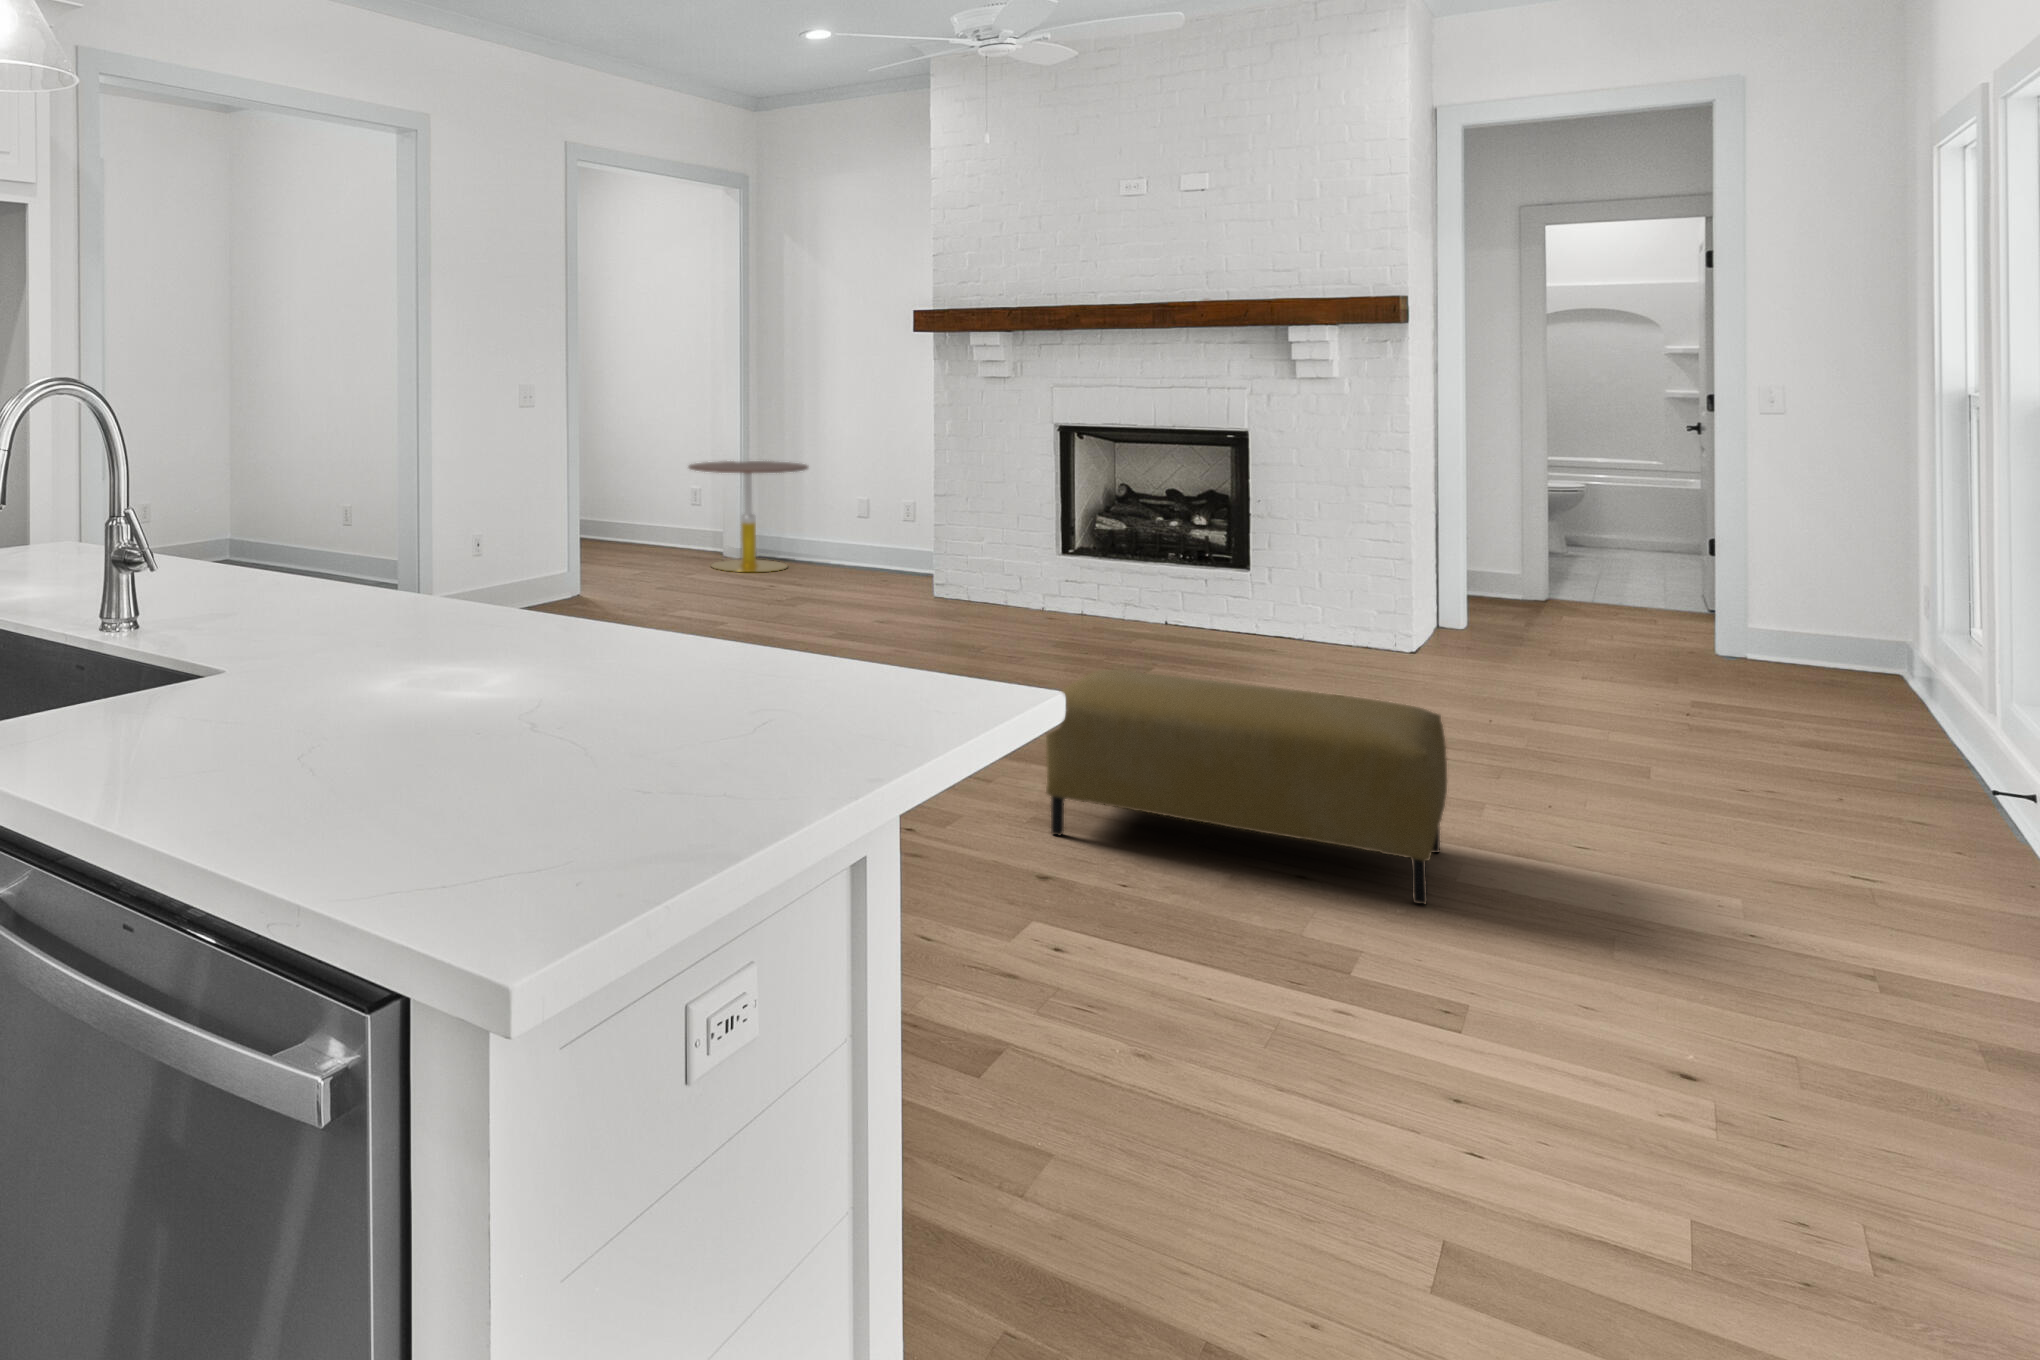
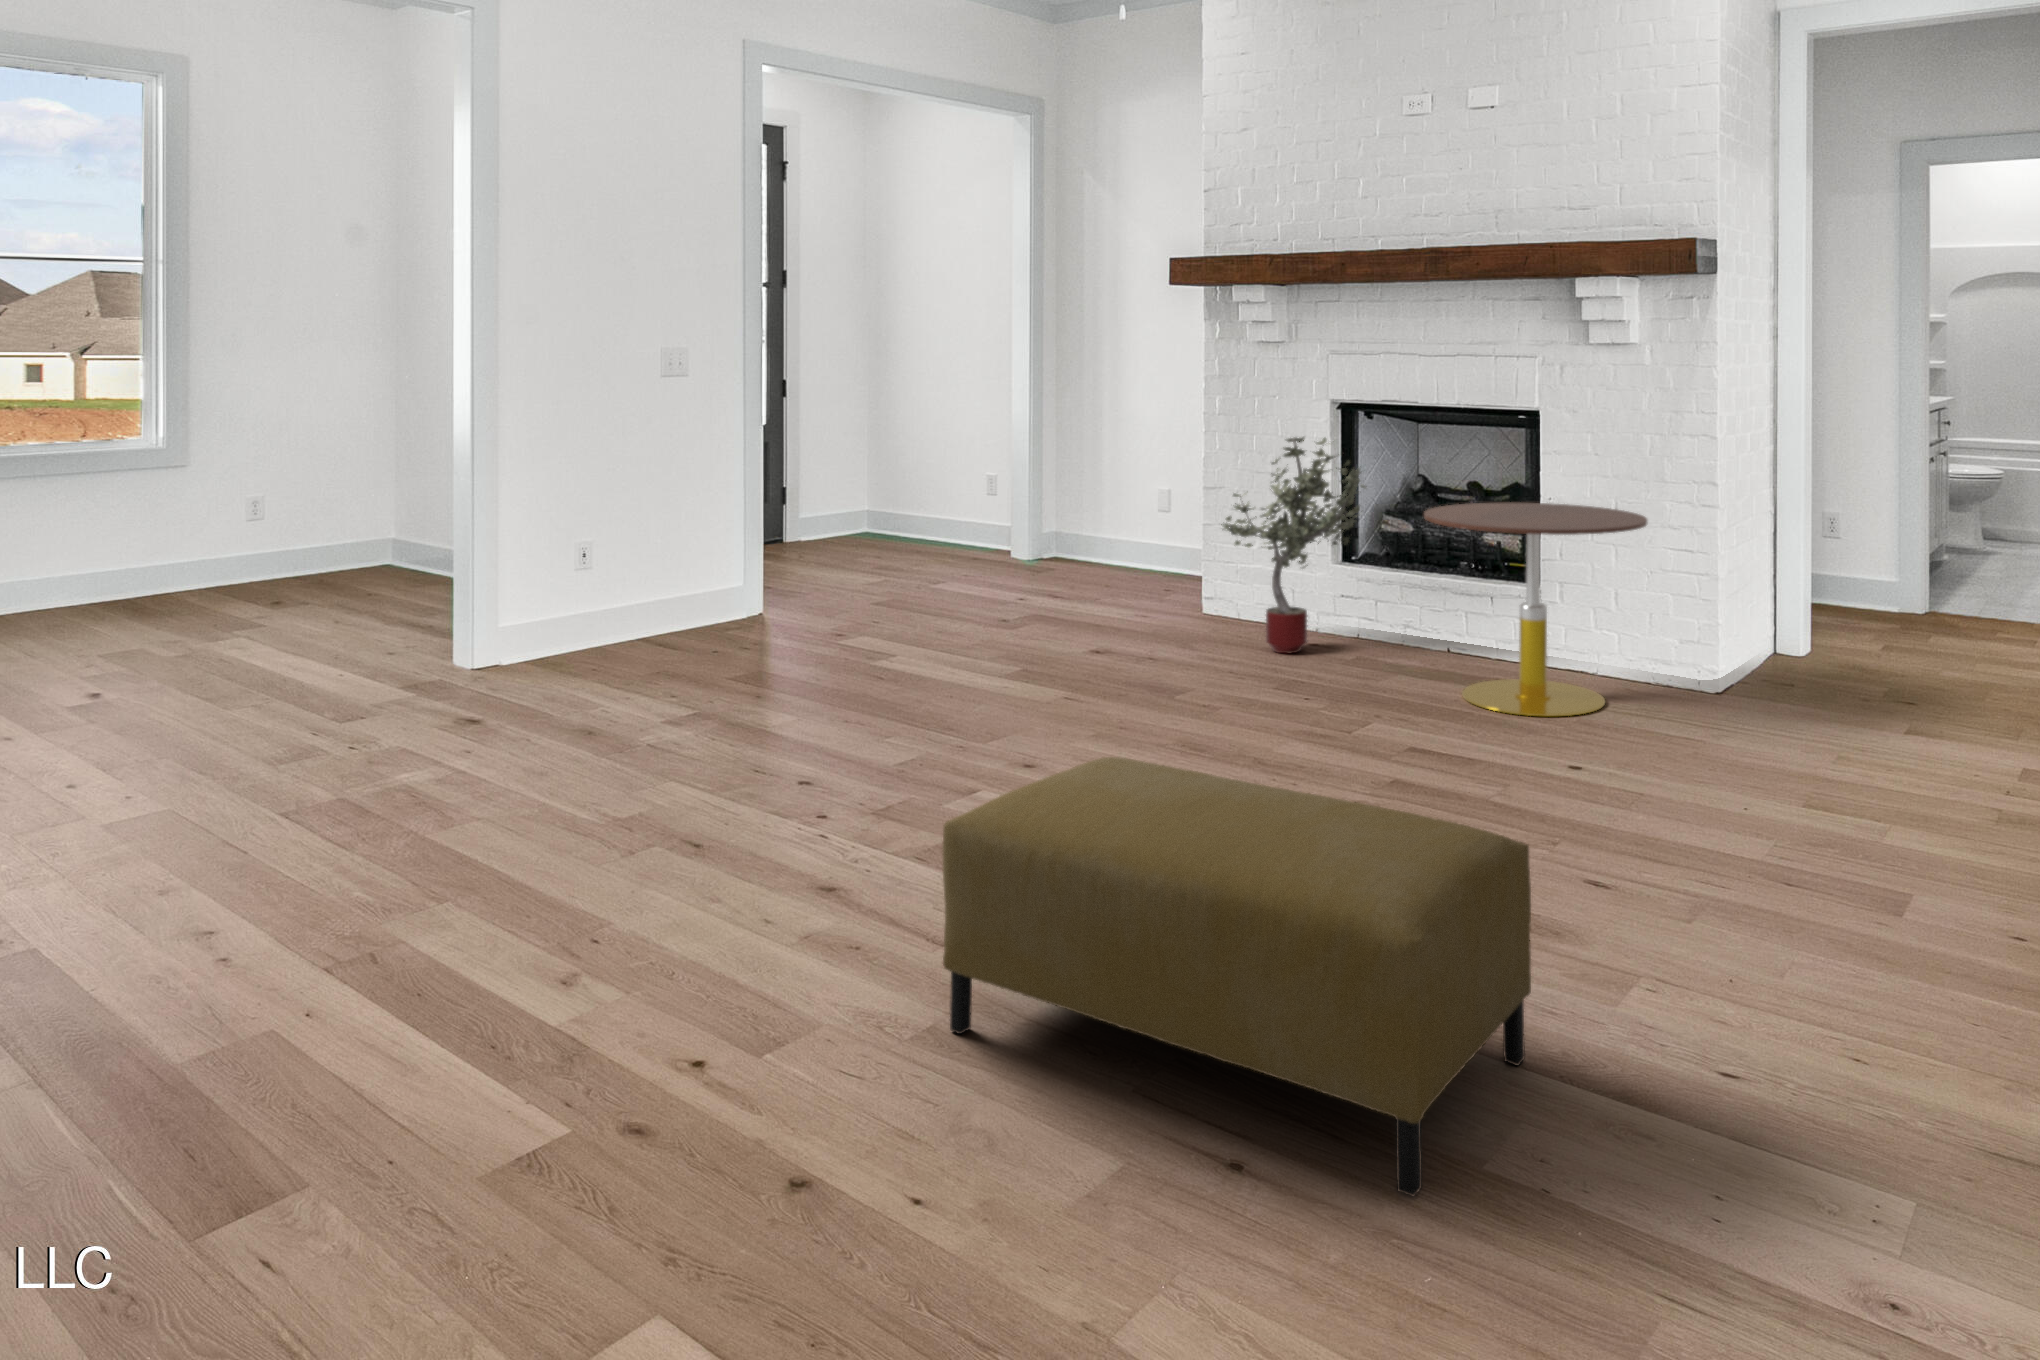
potted tree: none [965,452,1103,626] -> present [1221,437,1365,653]
side table: present [689,461,808,572] -> present [1424,502,1648,716]

